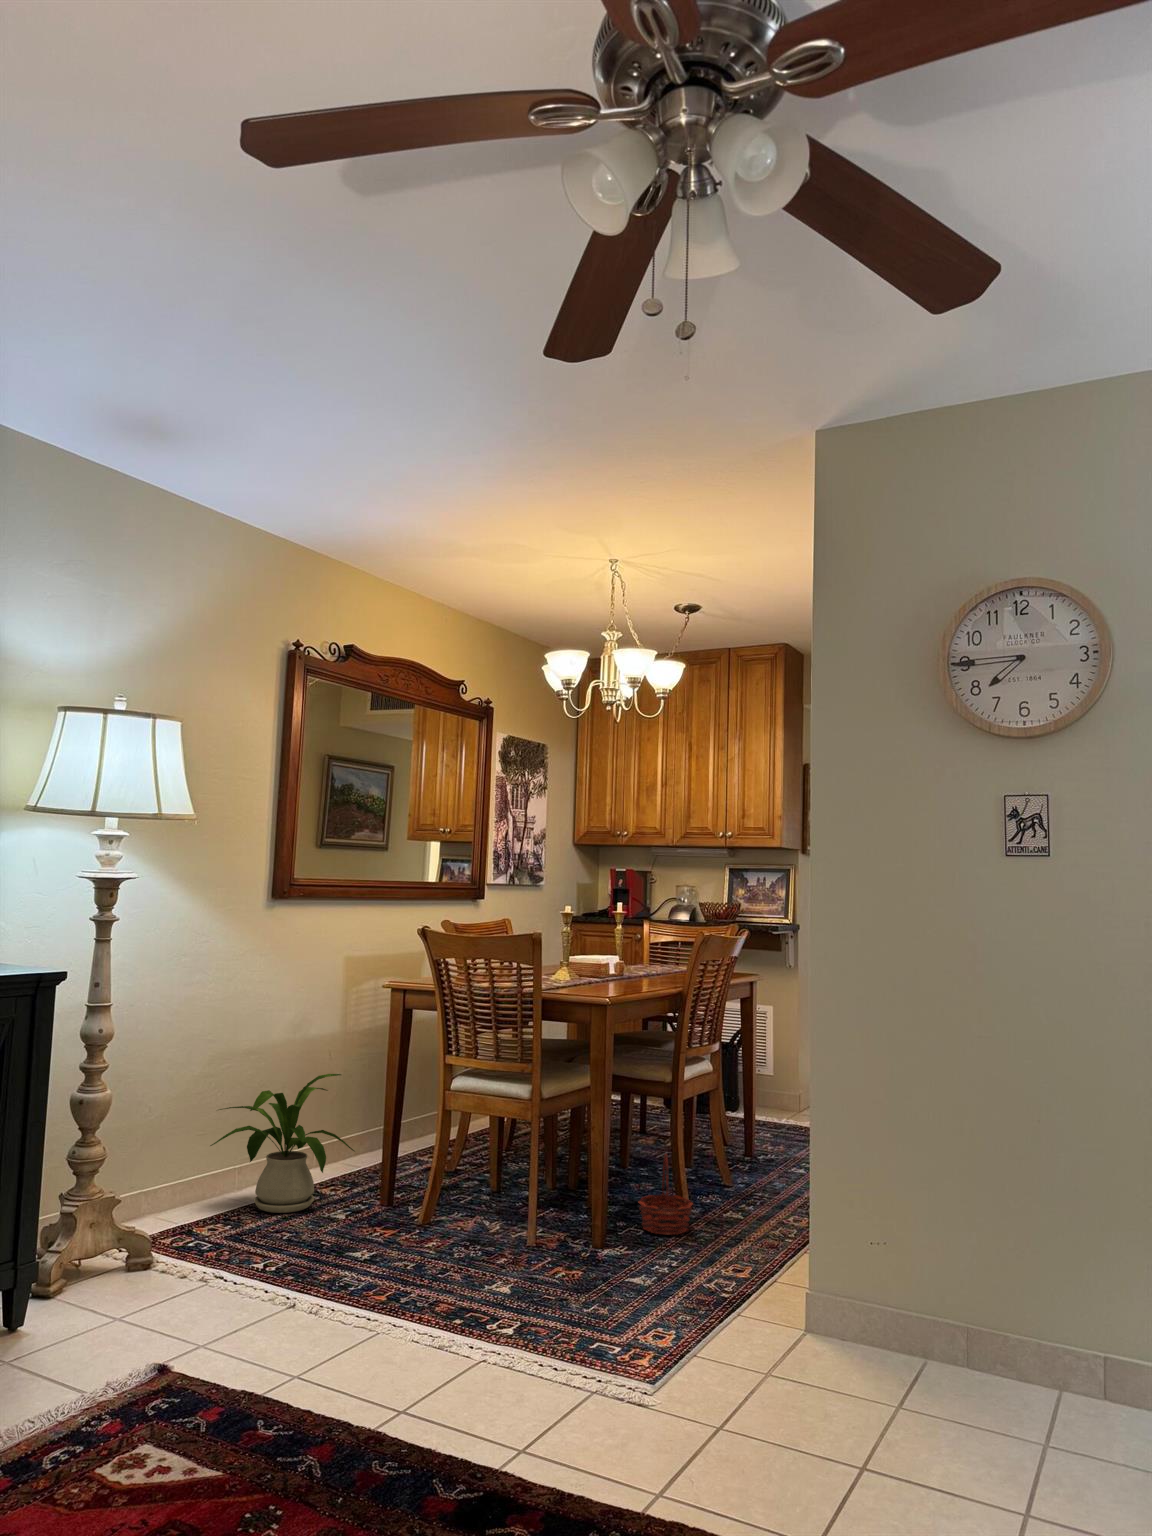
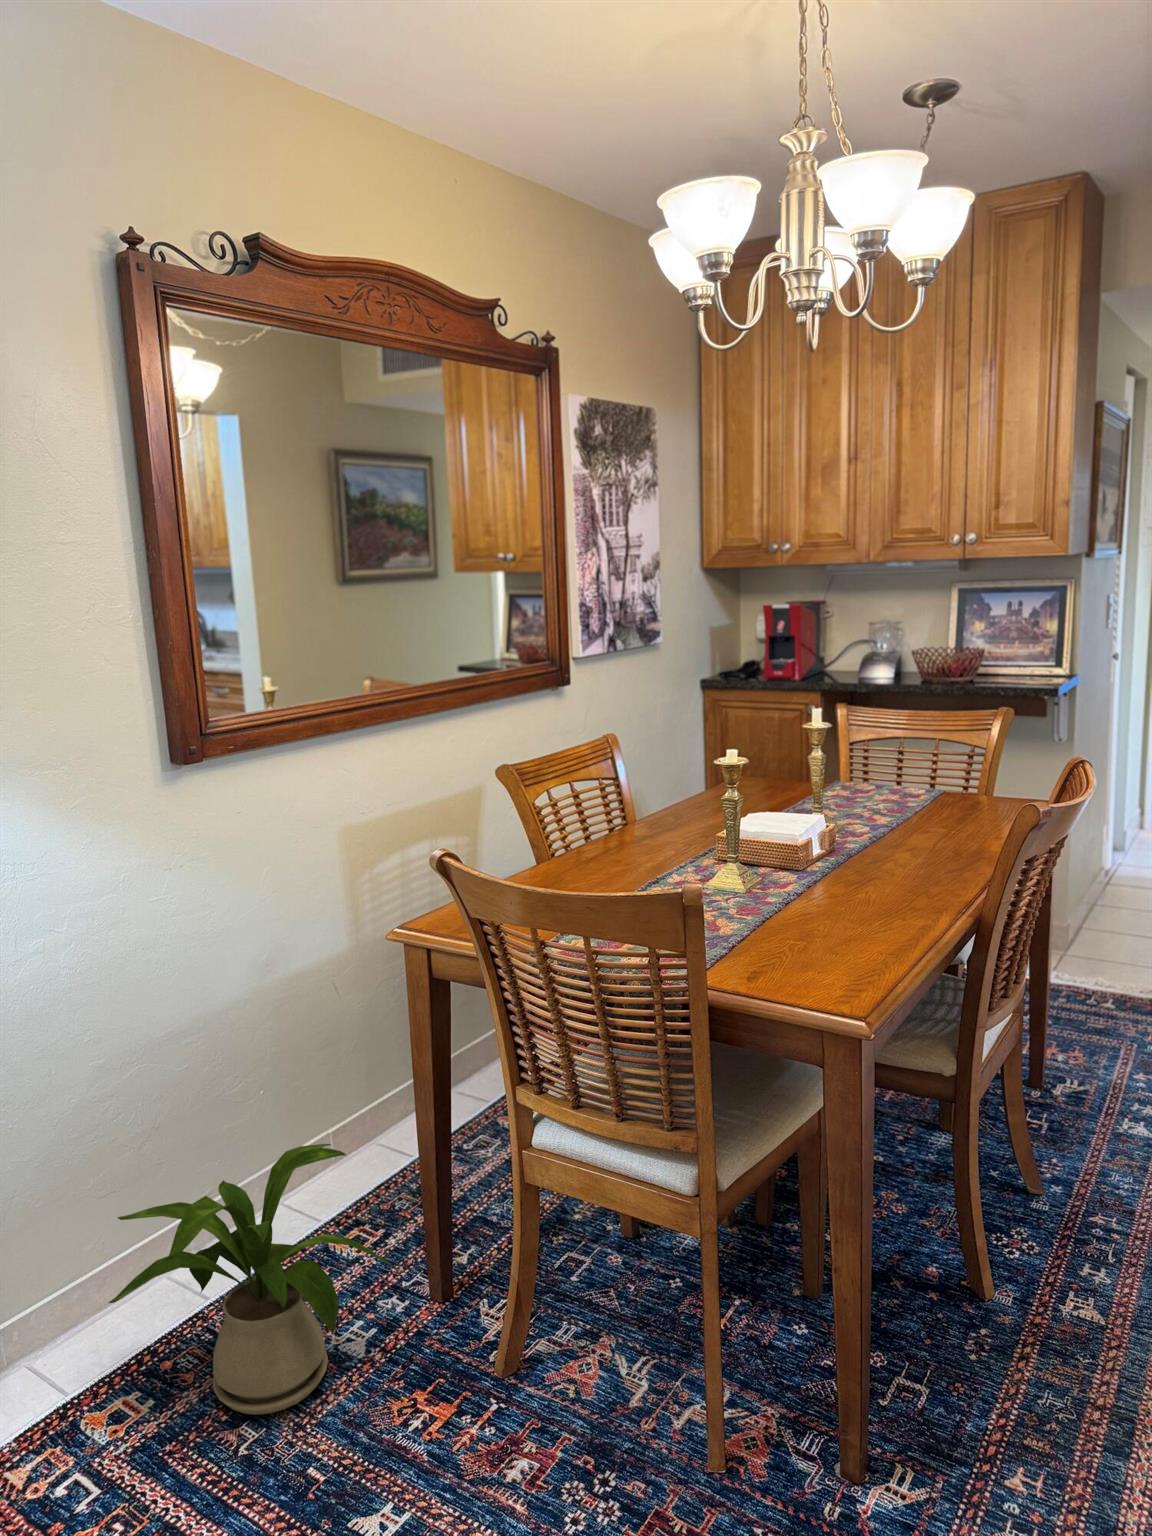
basket: present [639,1154,693,1235] -> none [969,1276,1086,1448]

